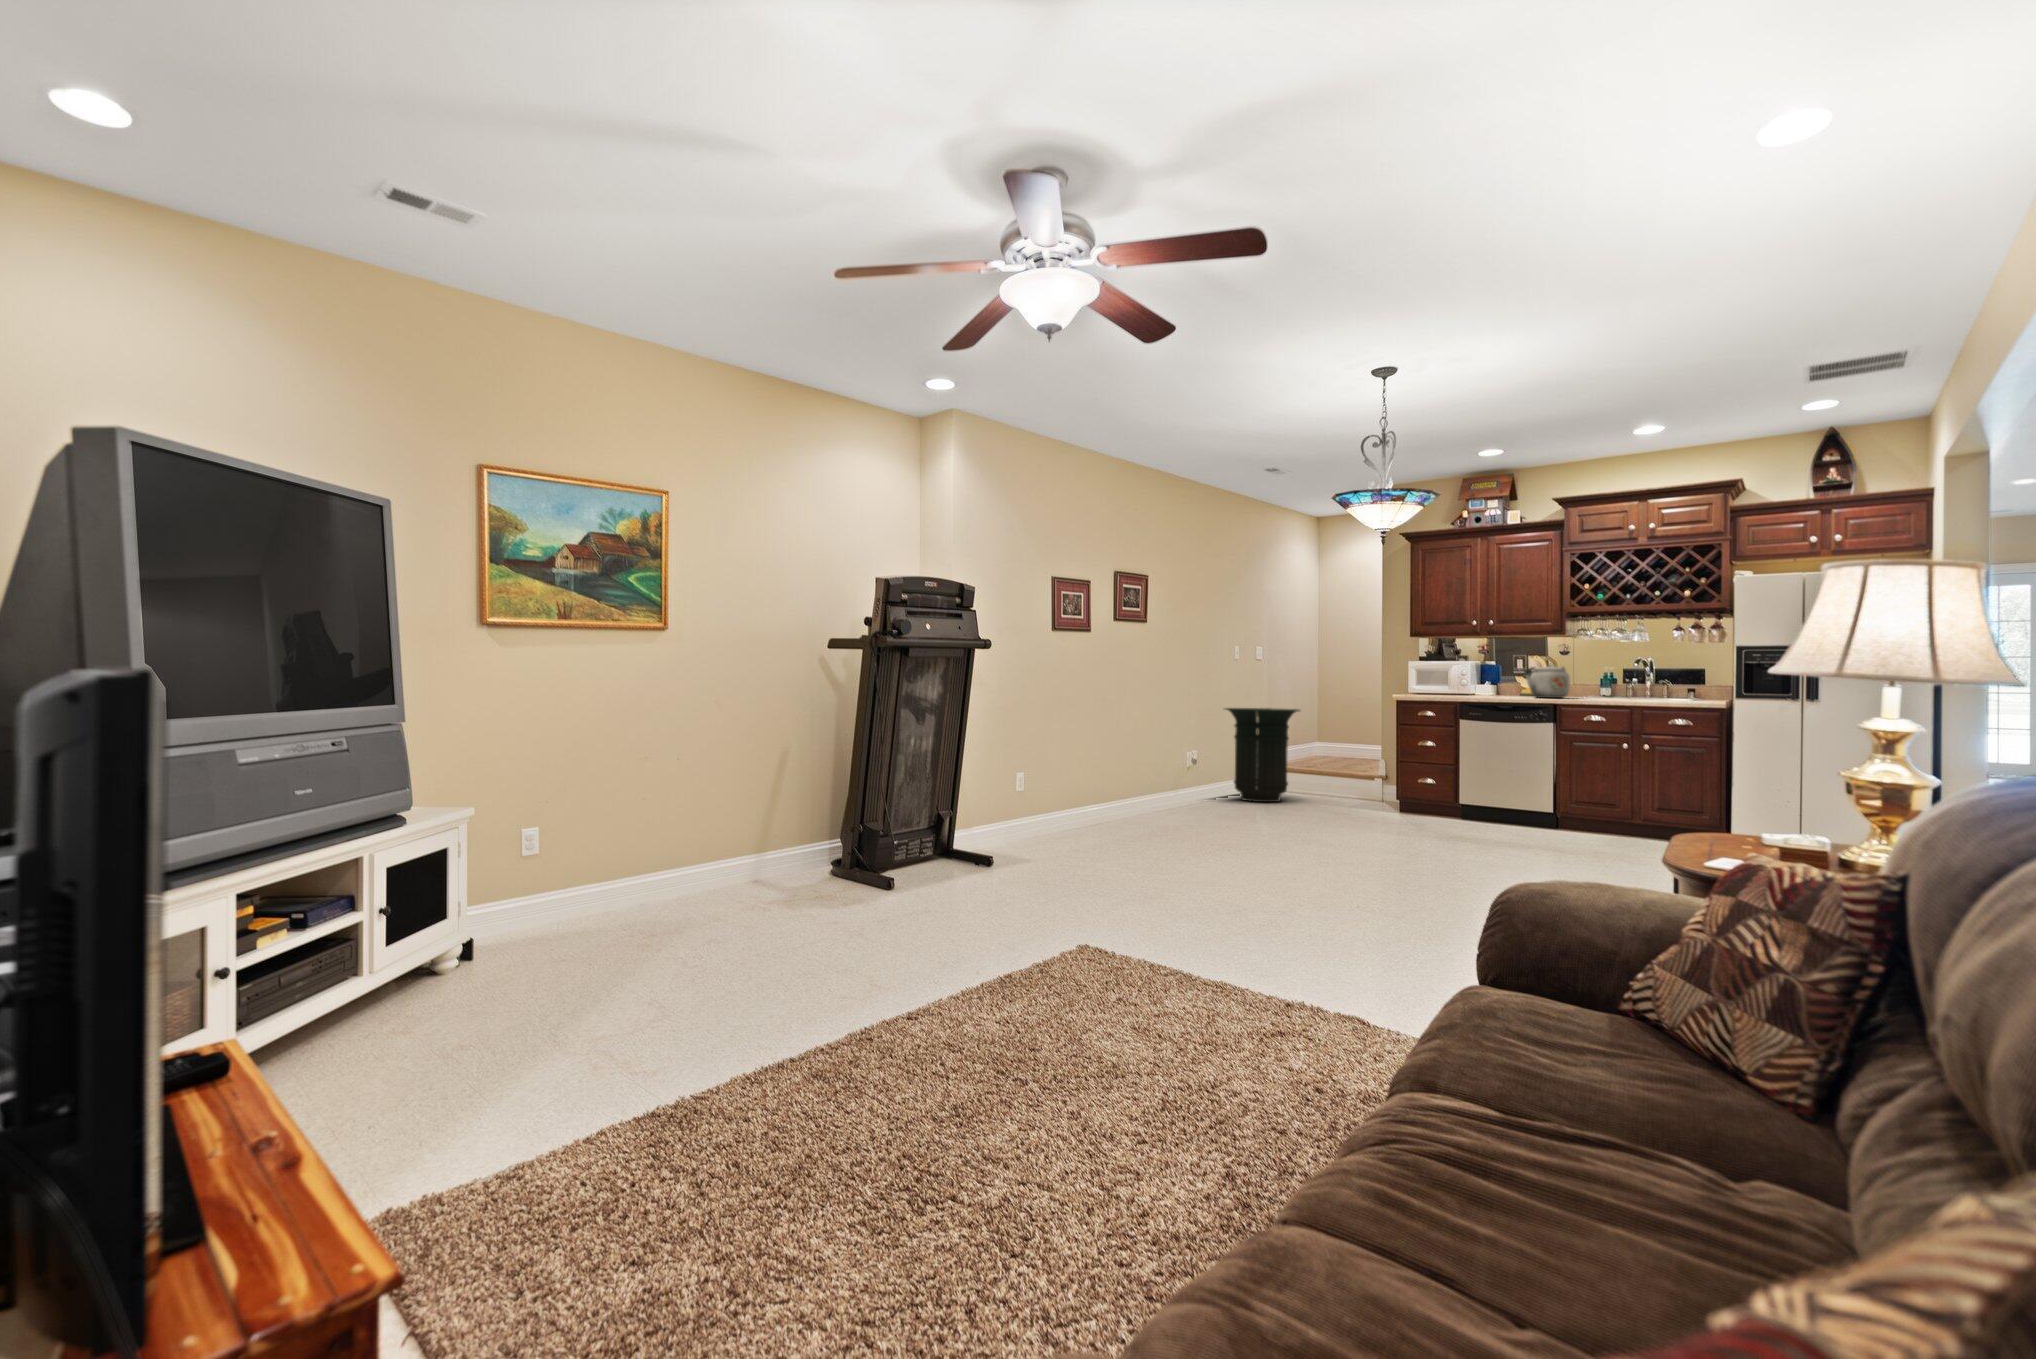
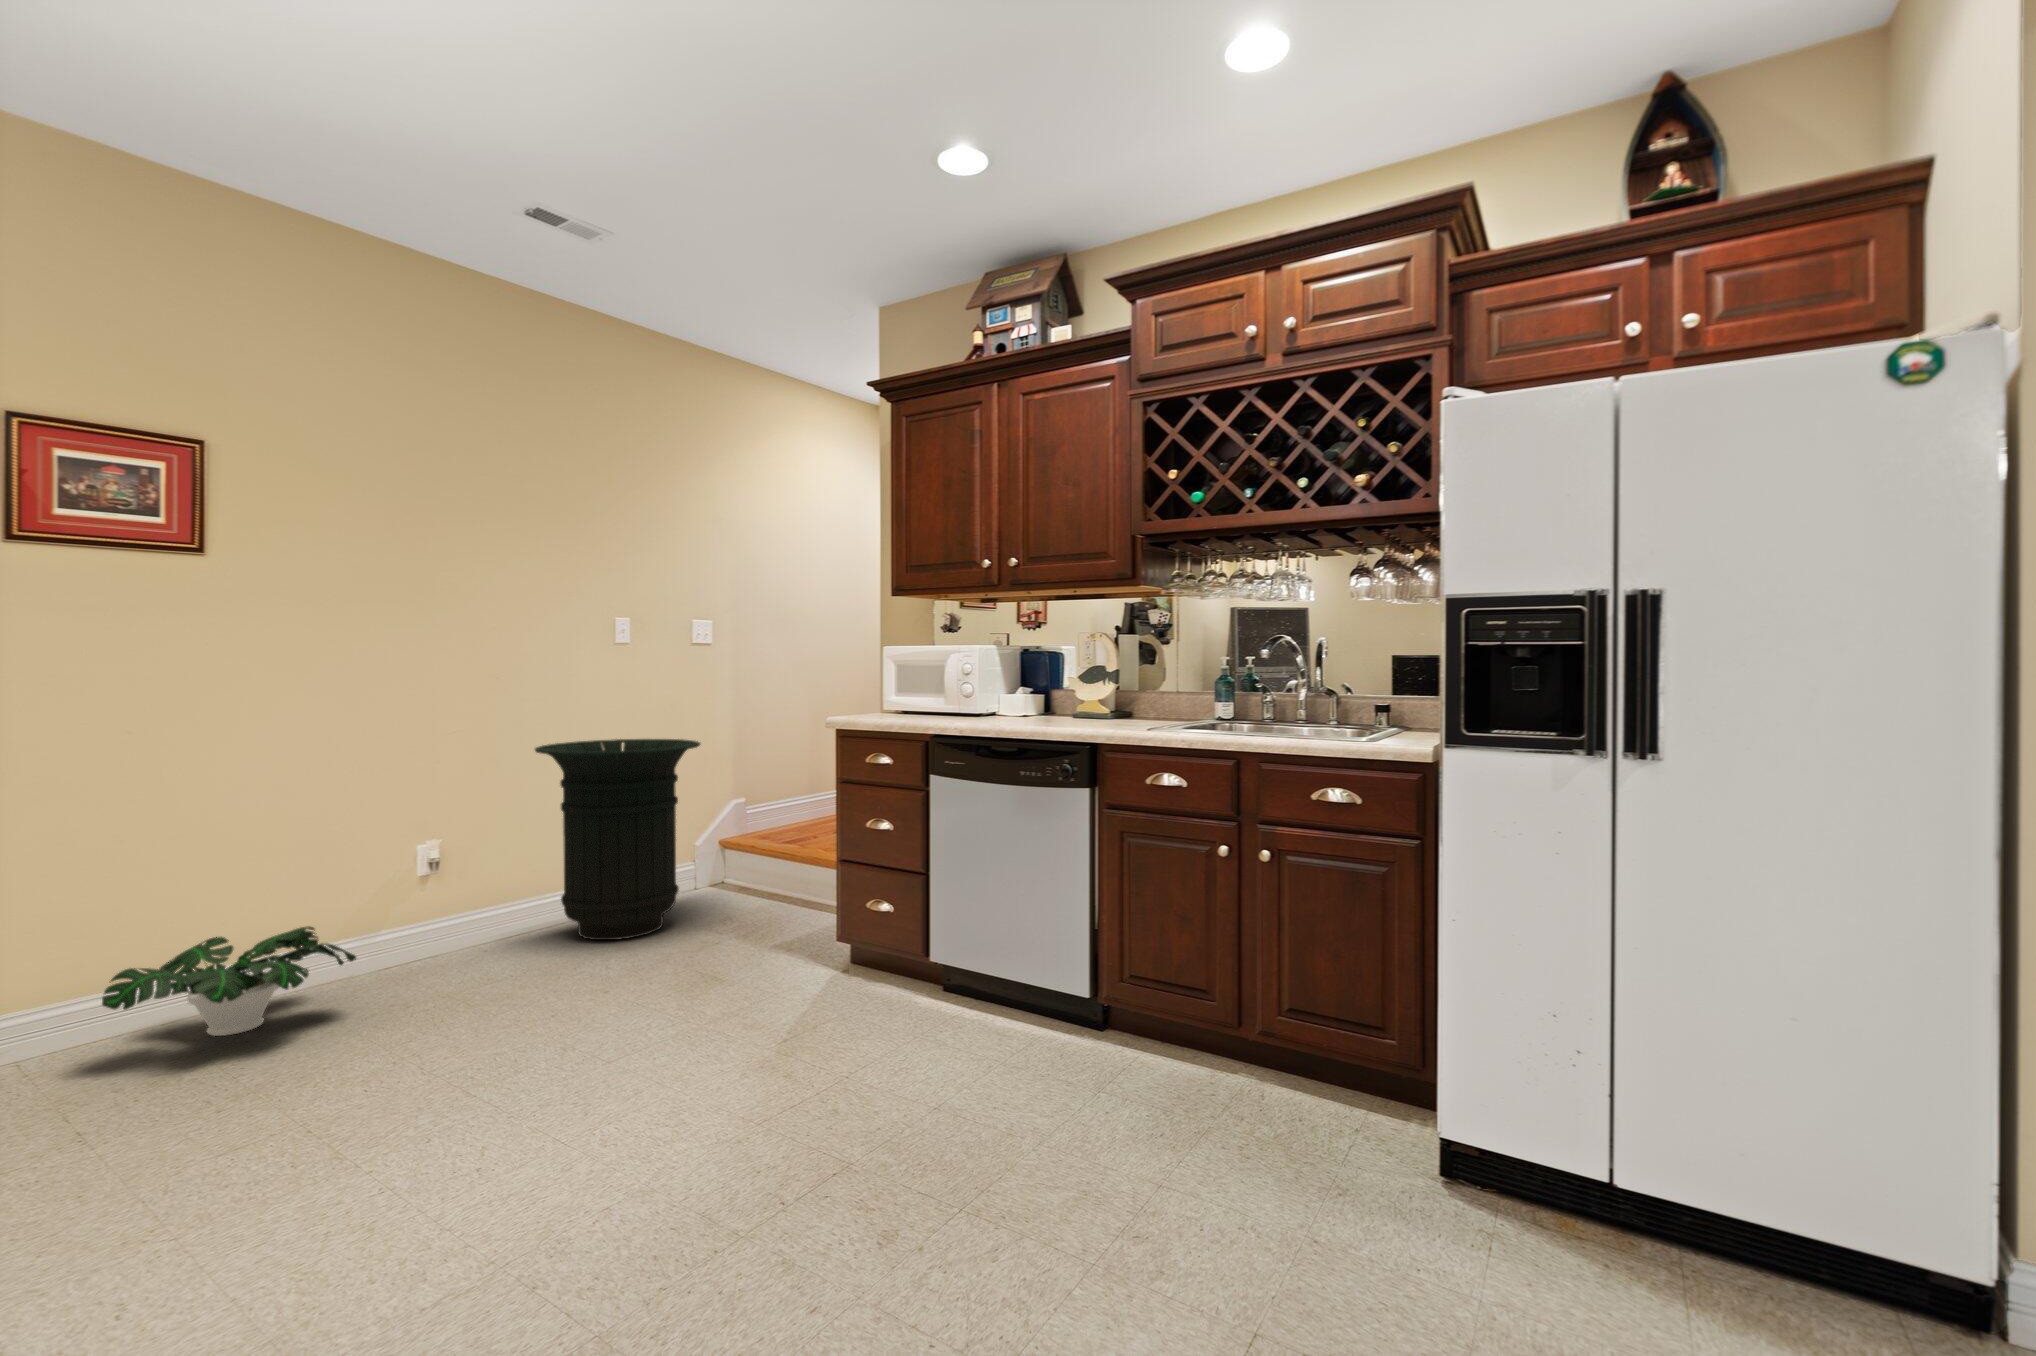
kettle: present [1524,664,1570,698] -> none [1035,650,1129,728]
potted plant: none [1144,777,1216,814] -> present [102,927,356,1036]

